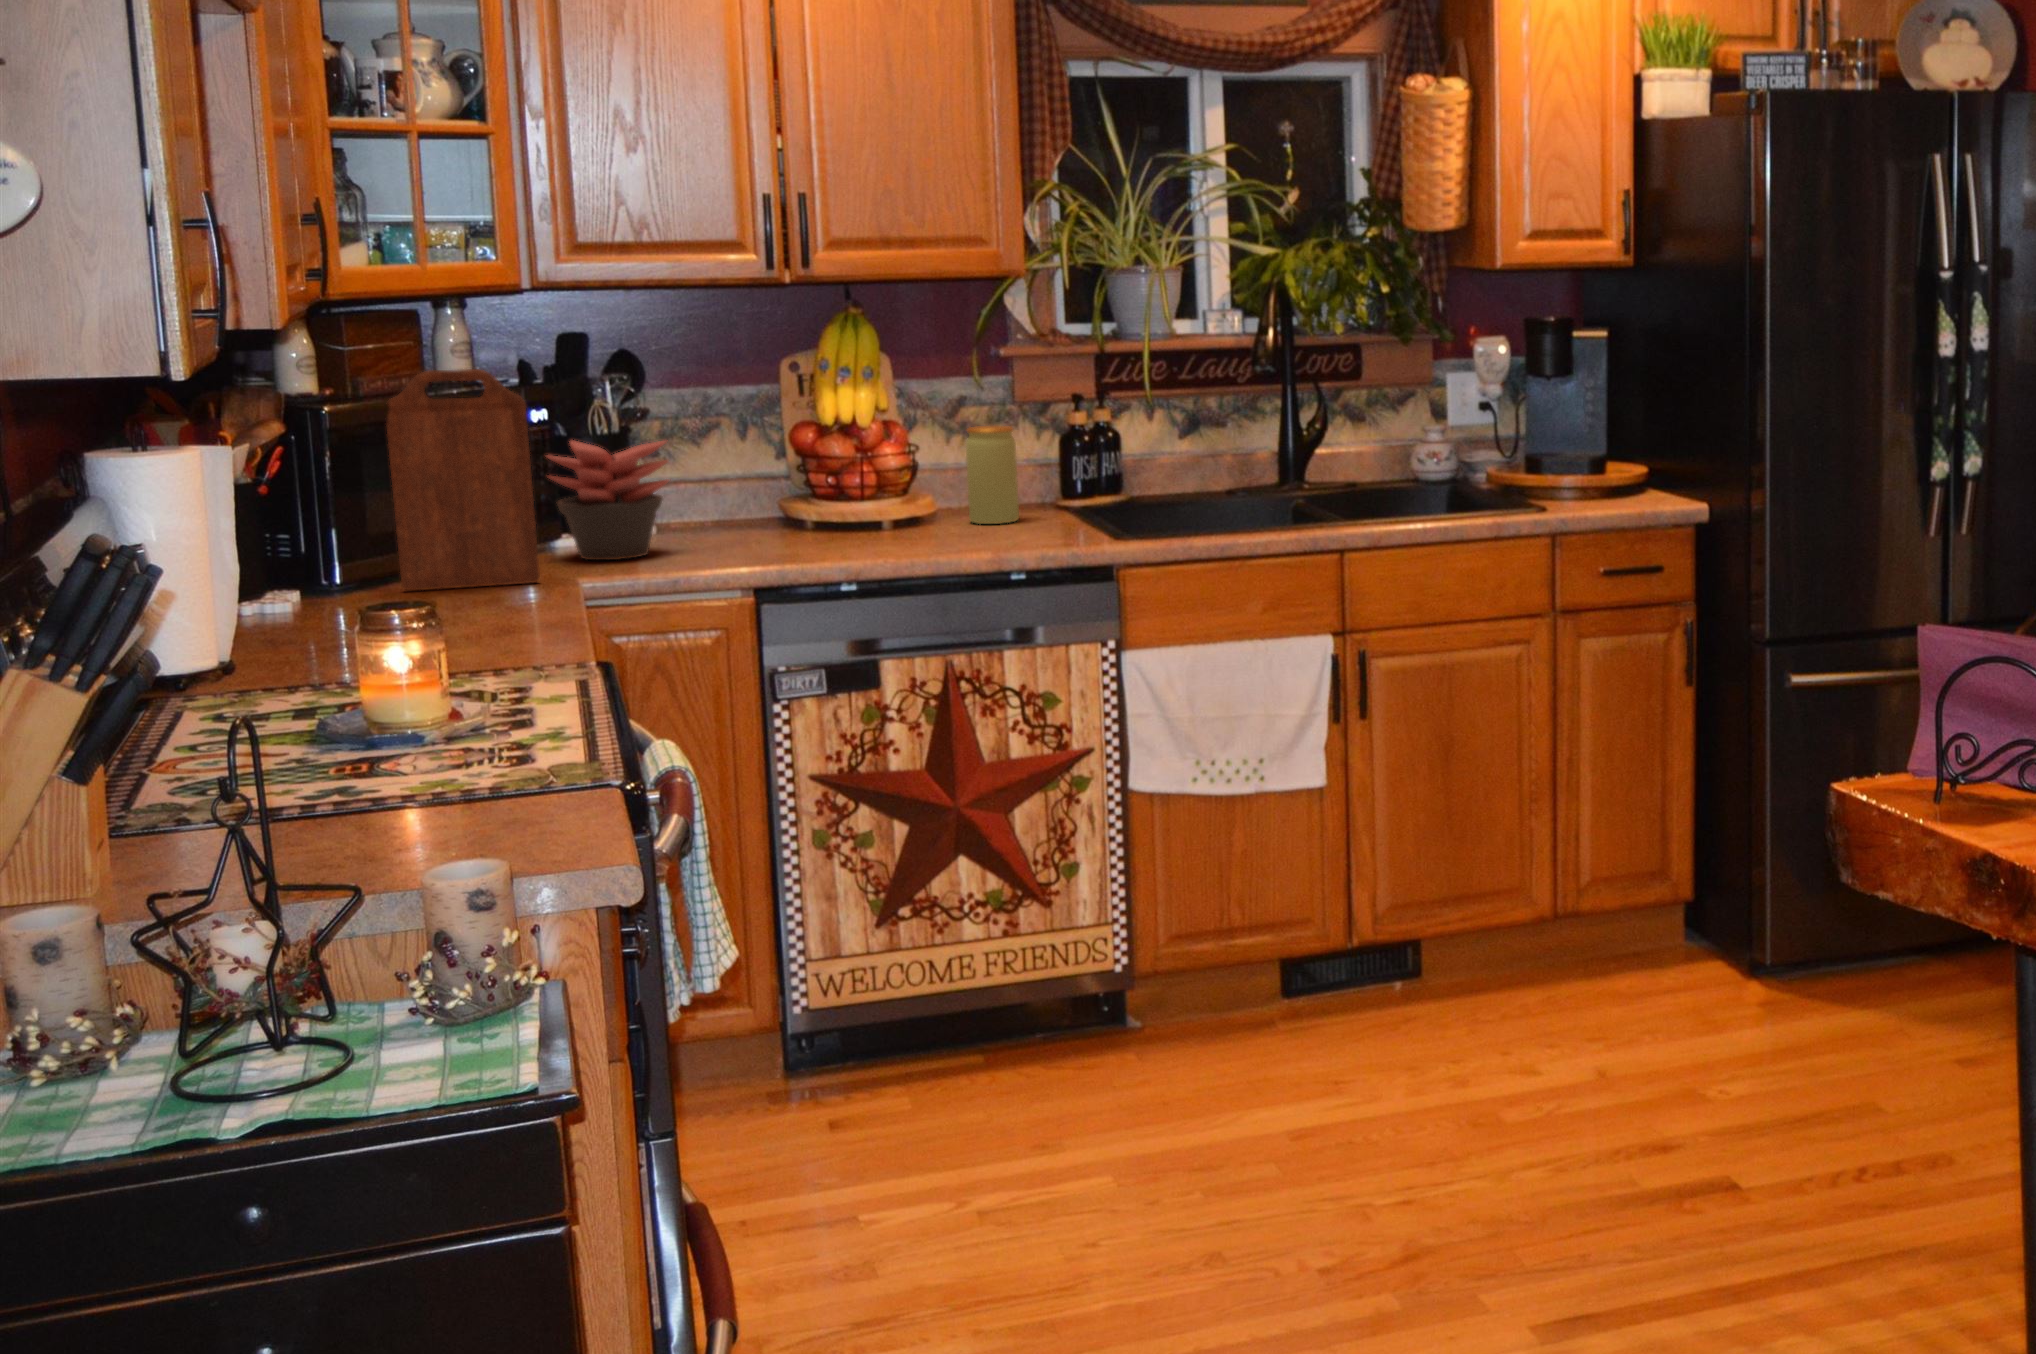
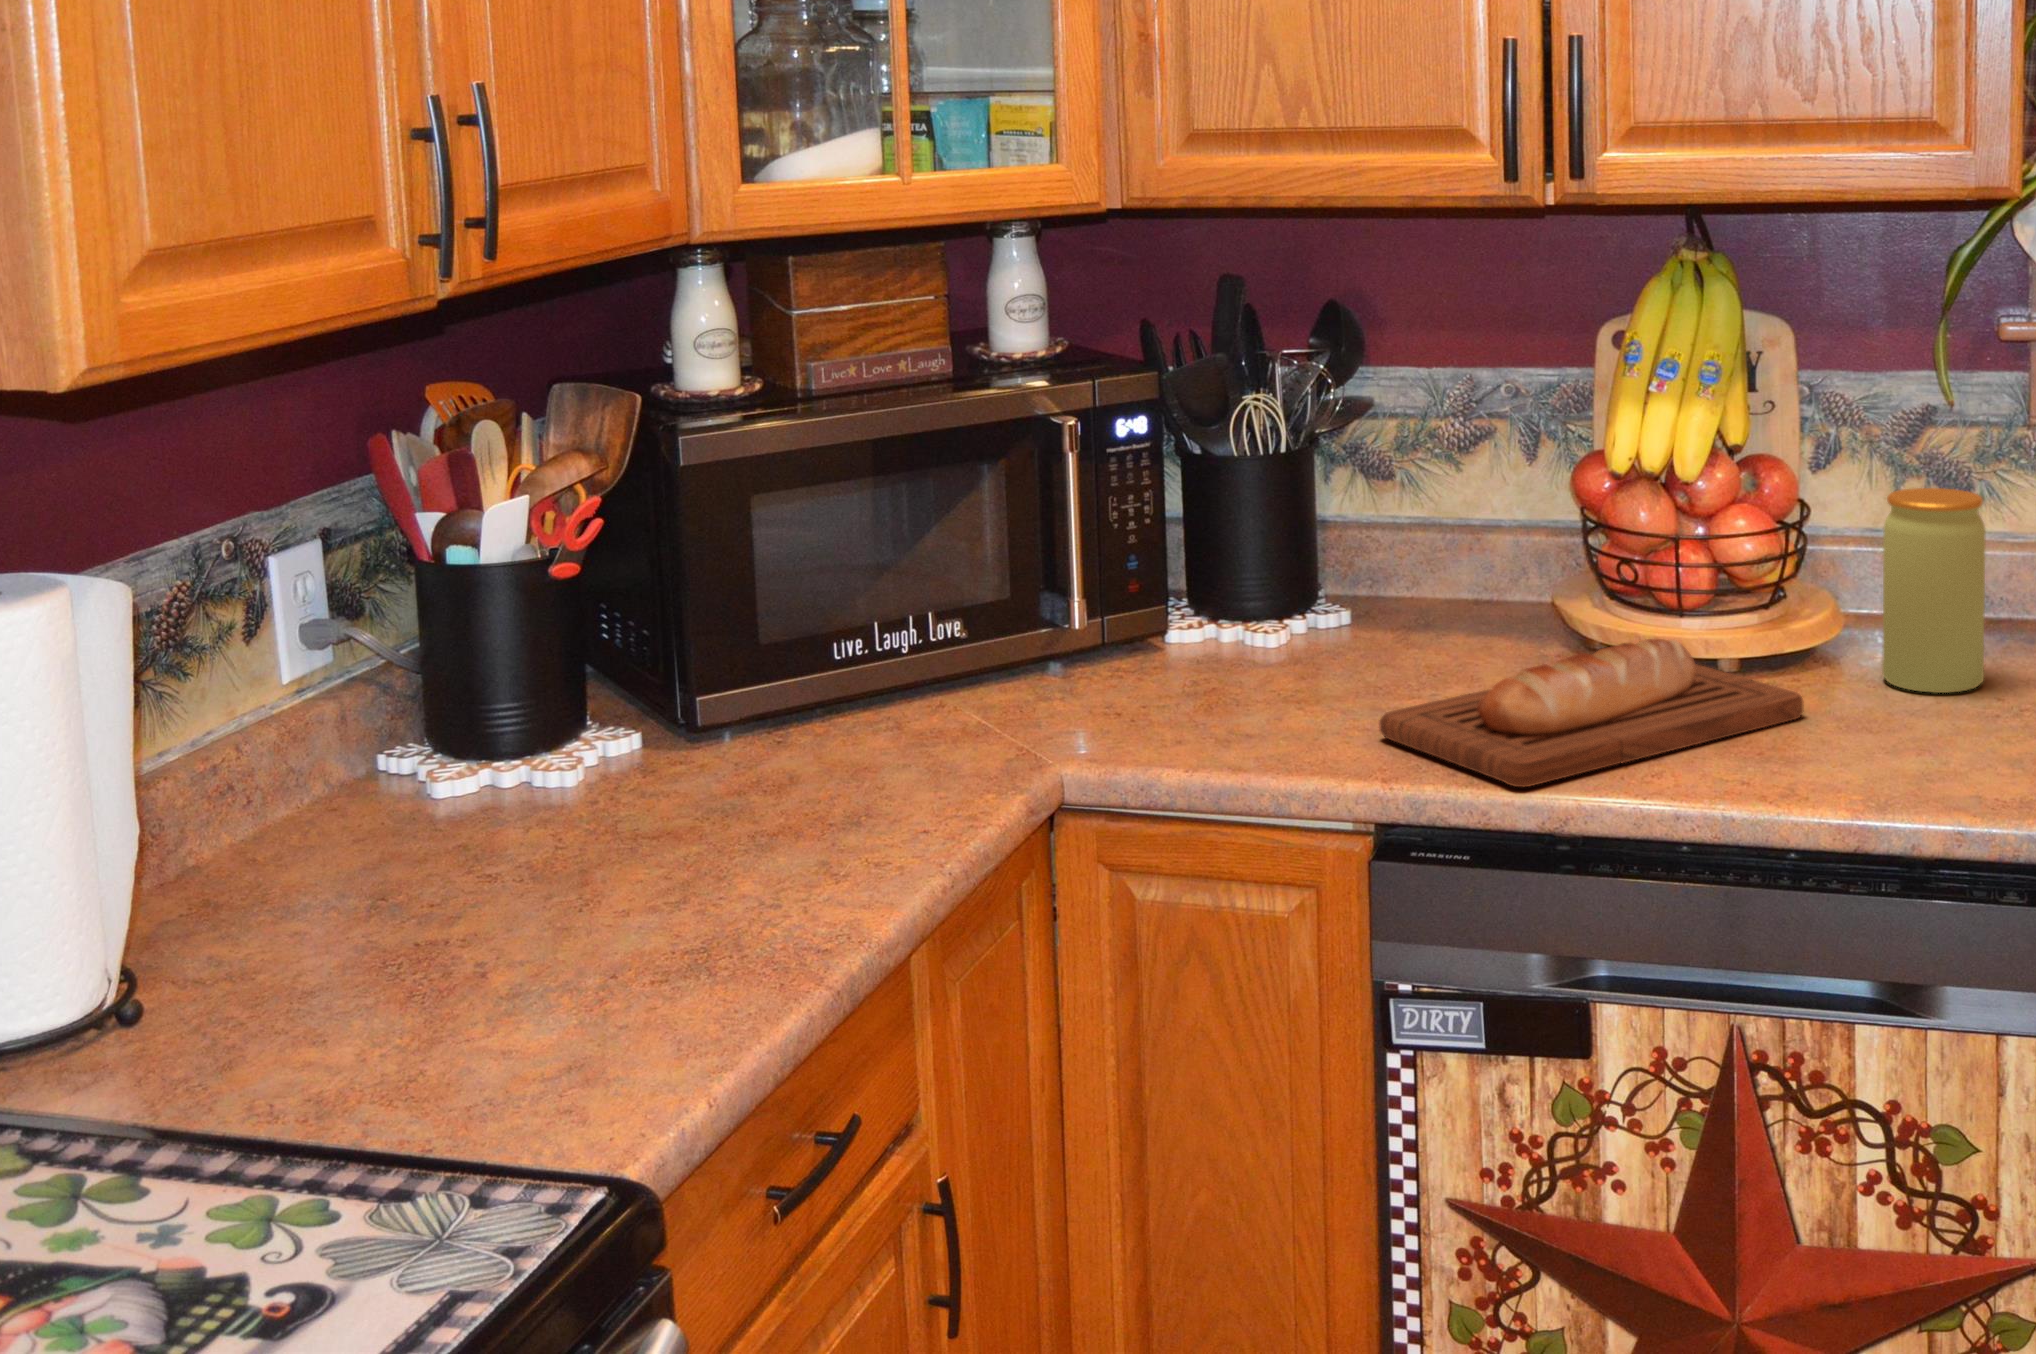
cutting board: present [387,369,540,590] -> none [792,368,1014,757]
succulent plant: present [547,440,669,560] -> none [1113,472,1312,702]
bread loaf: none [738,504,944,562] -> present [1379,639,1804,787]

